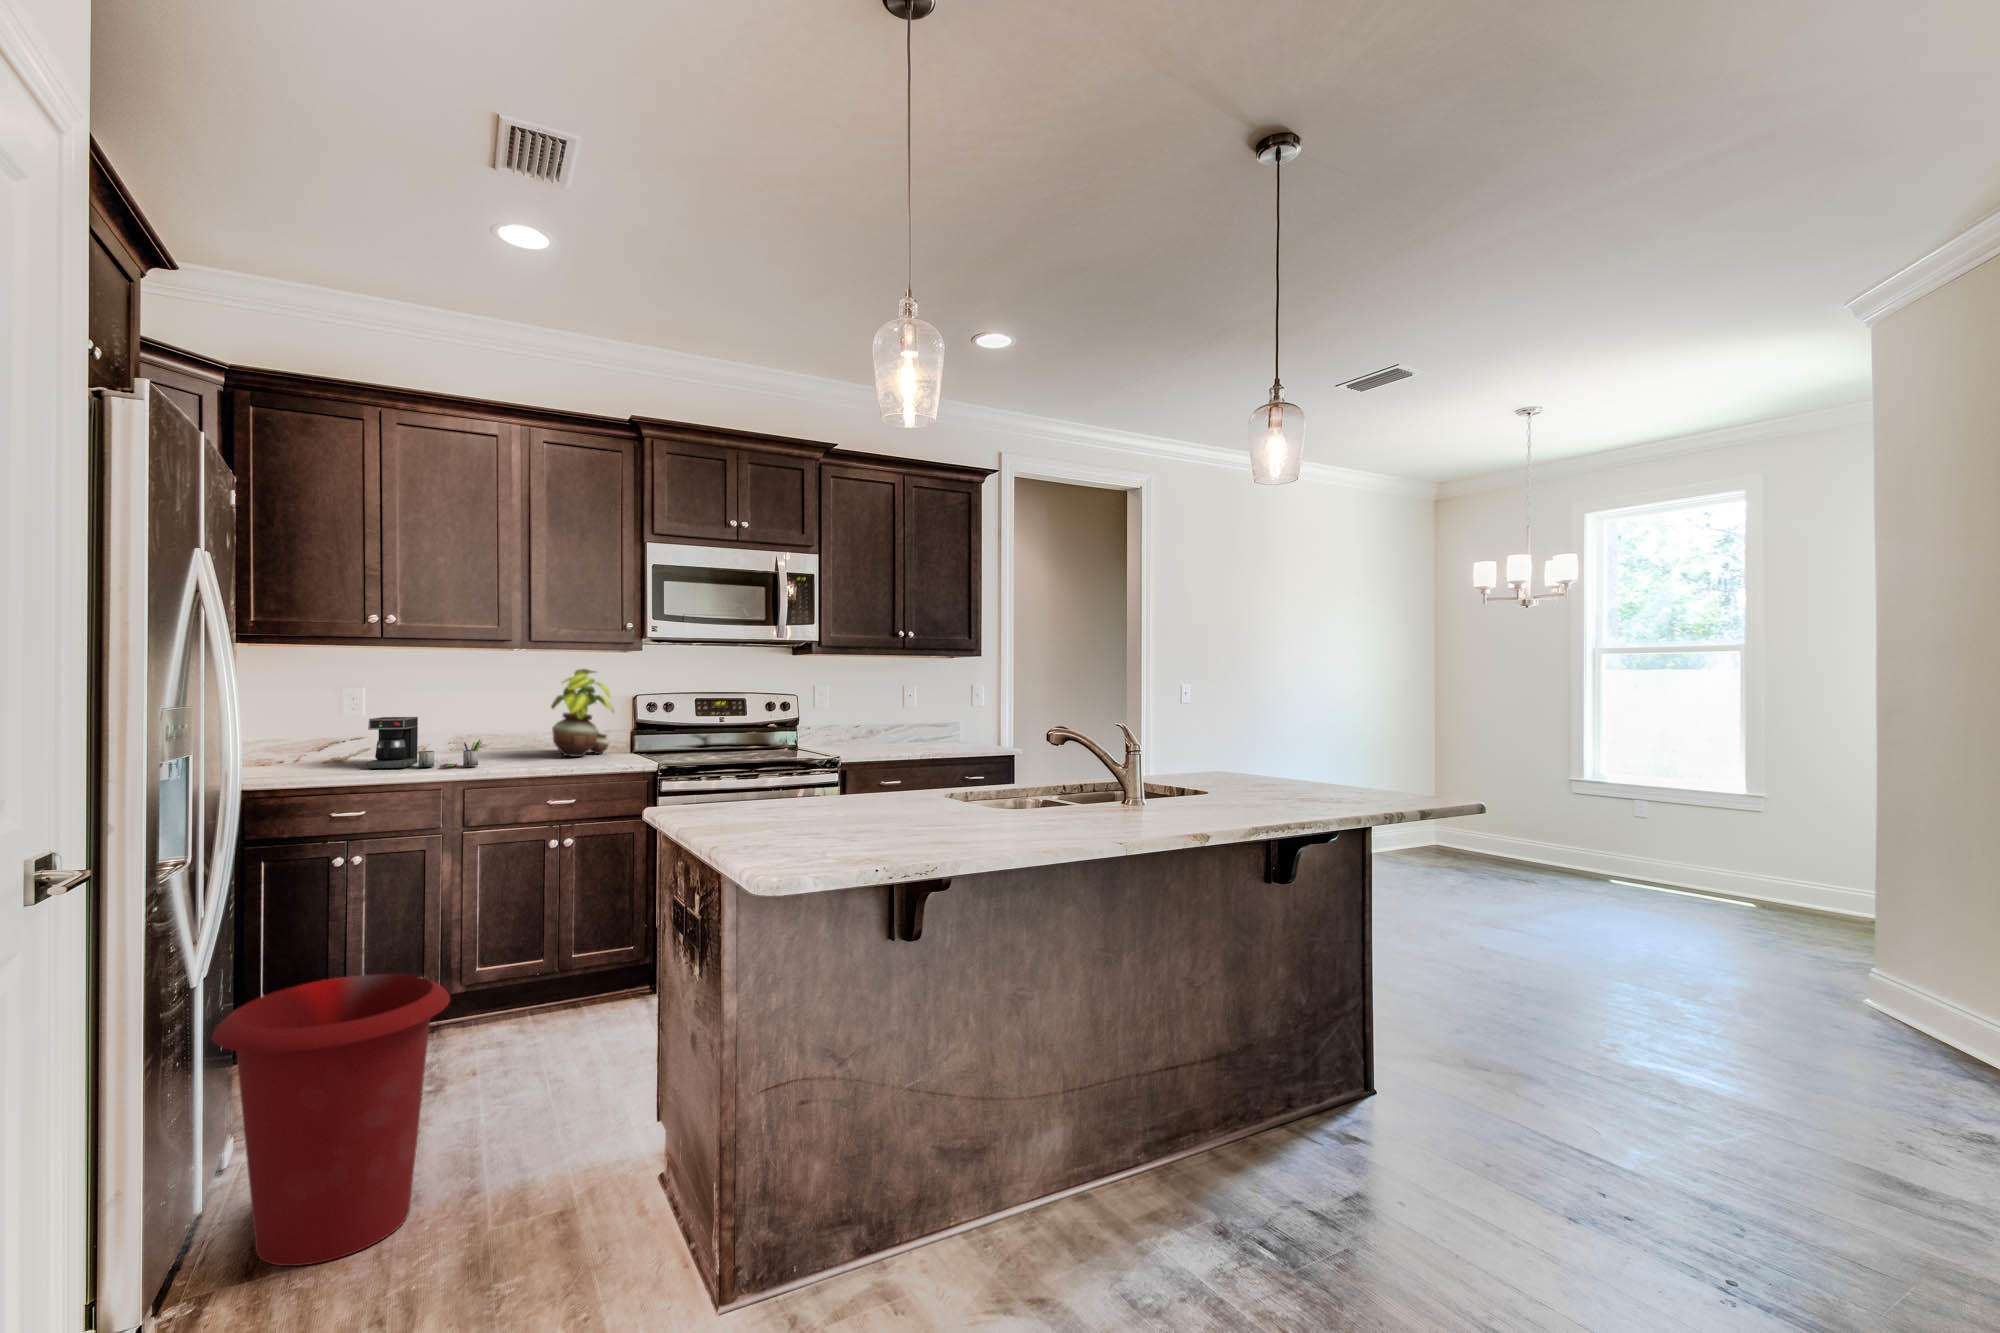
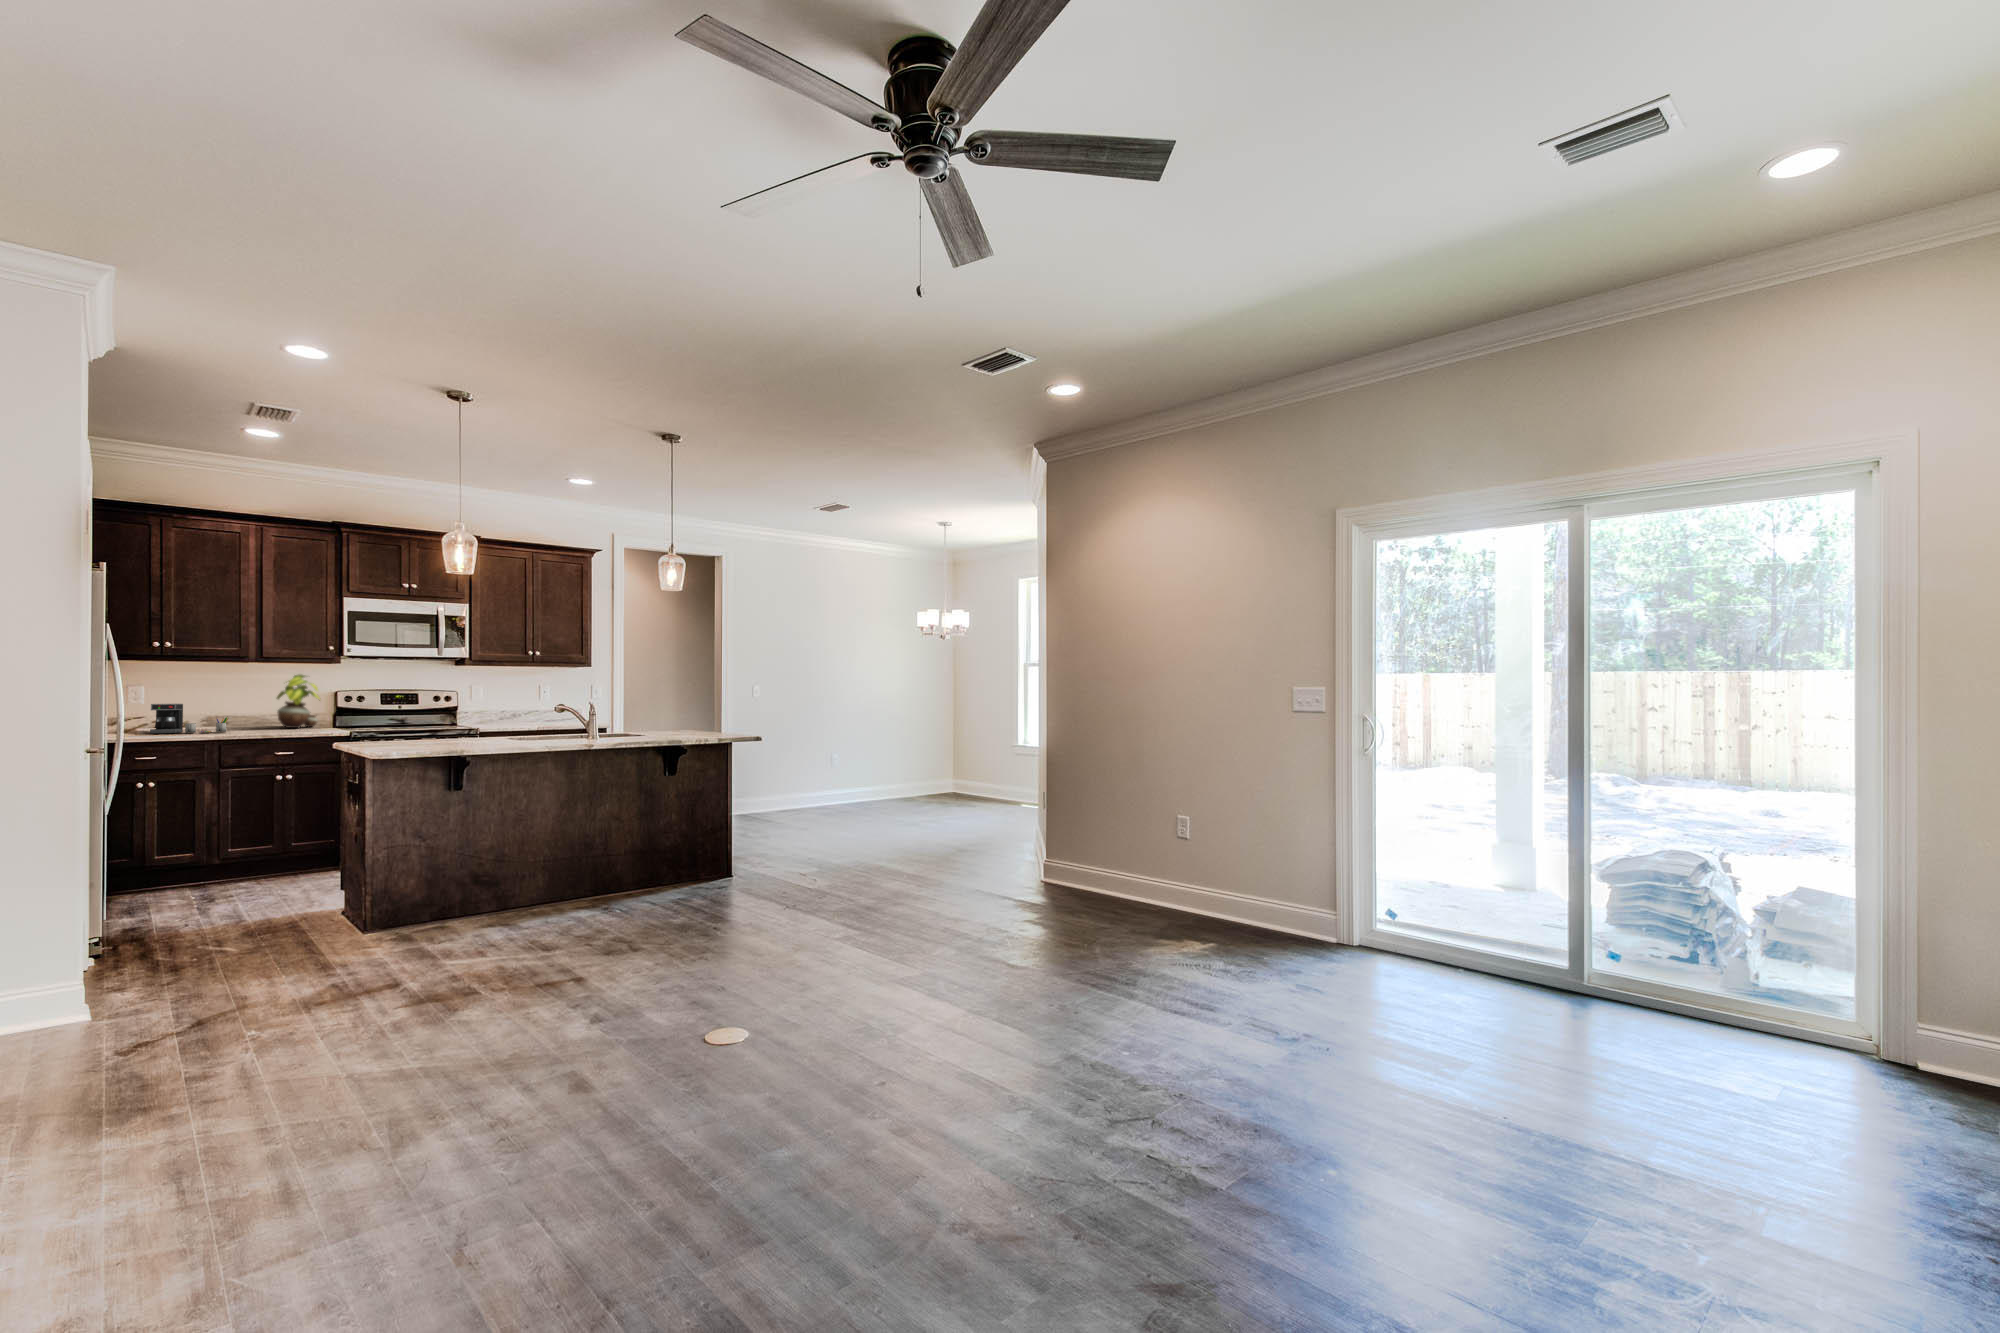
waste bin: present [212,974,450,1266] -> none [98,817,222,937]

